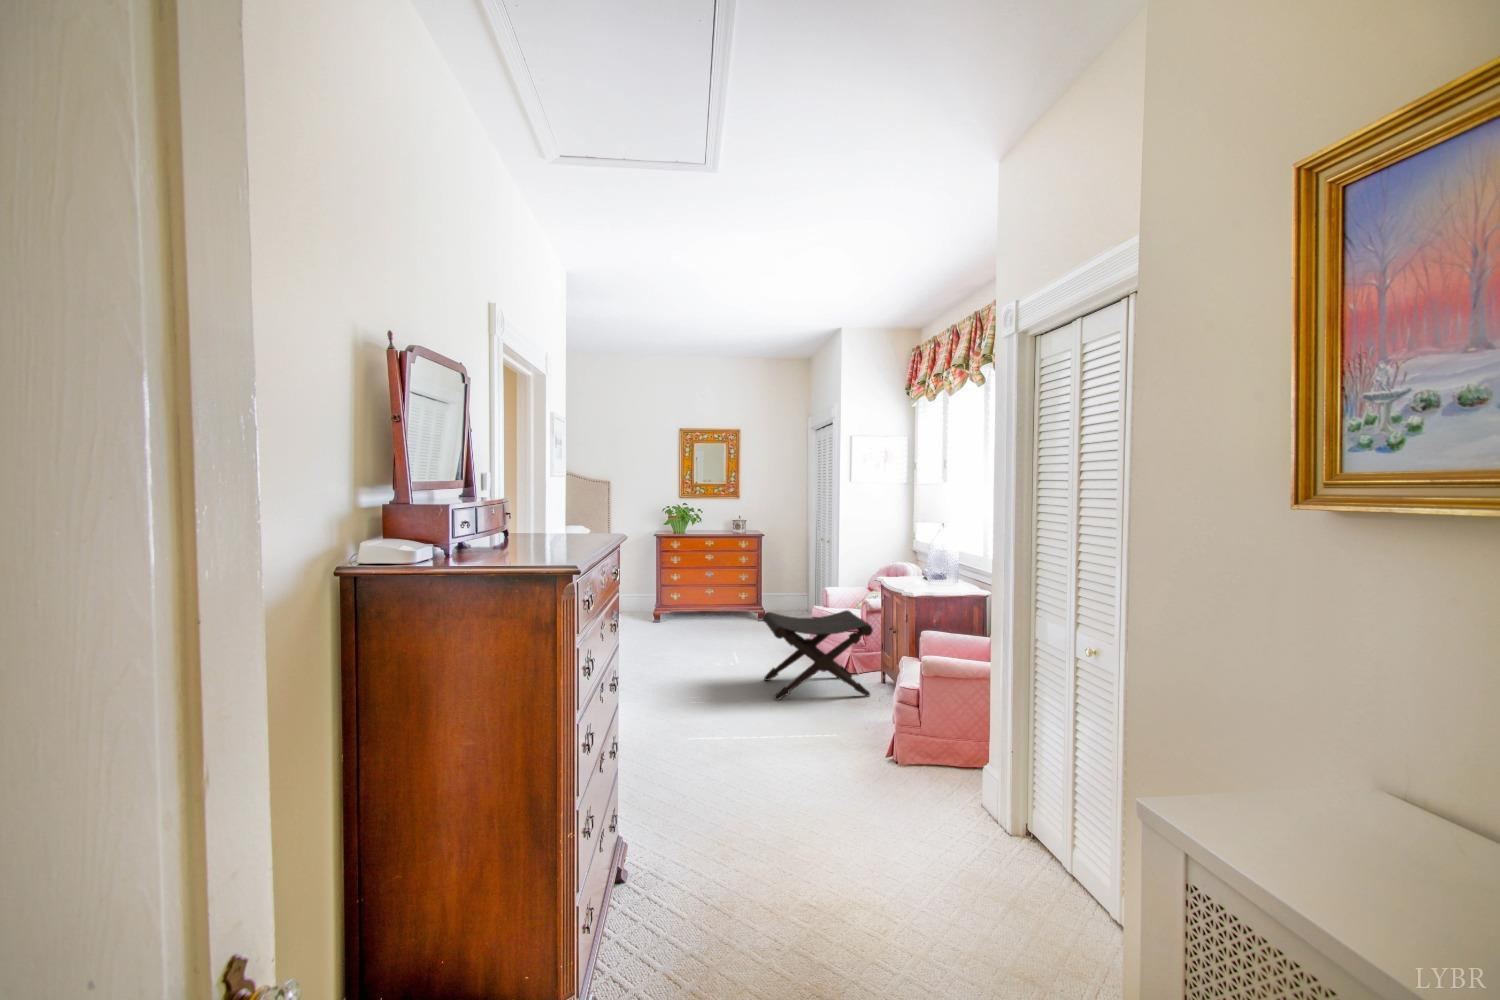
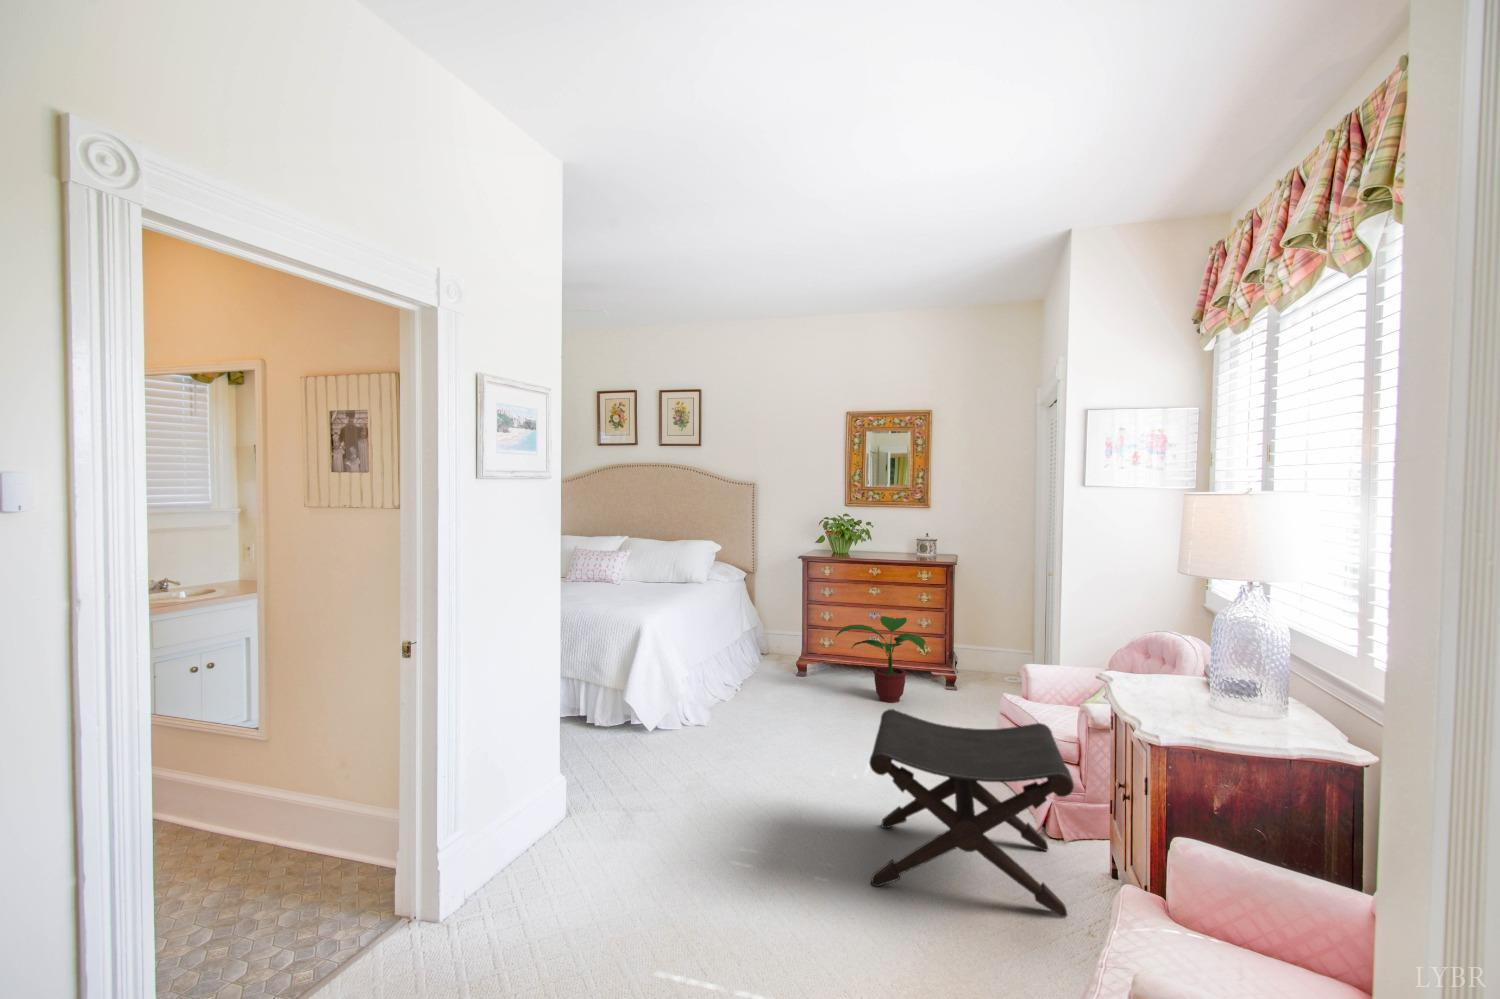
potted plant: none [690,573,753,630] -> present [836,616,925,703]

